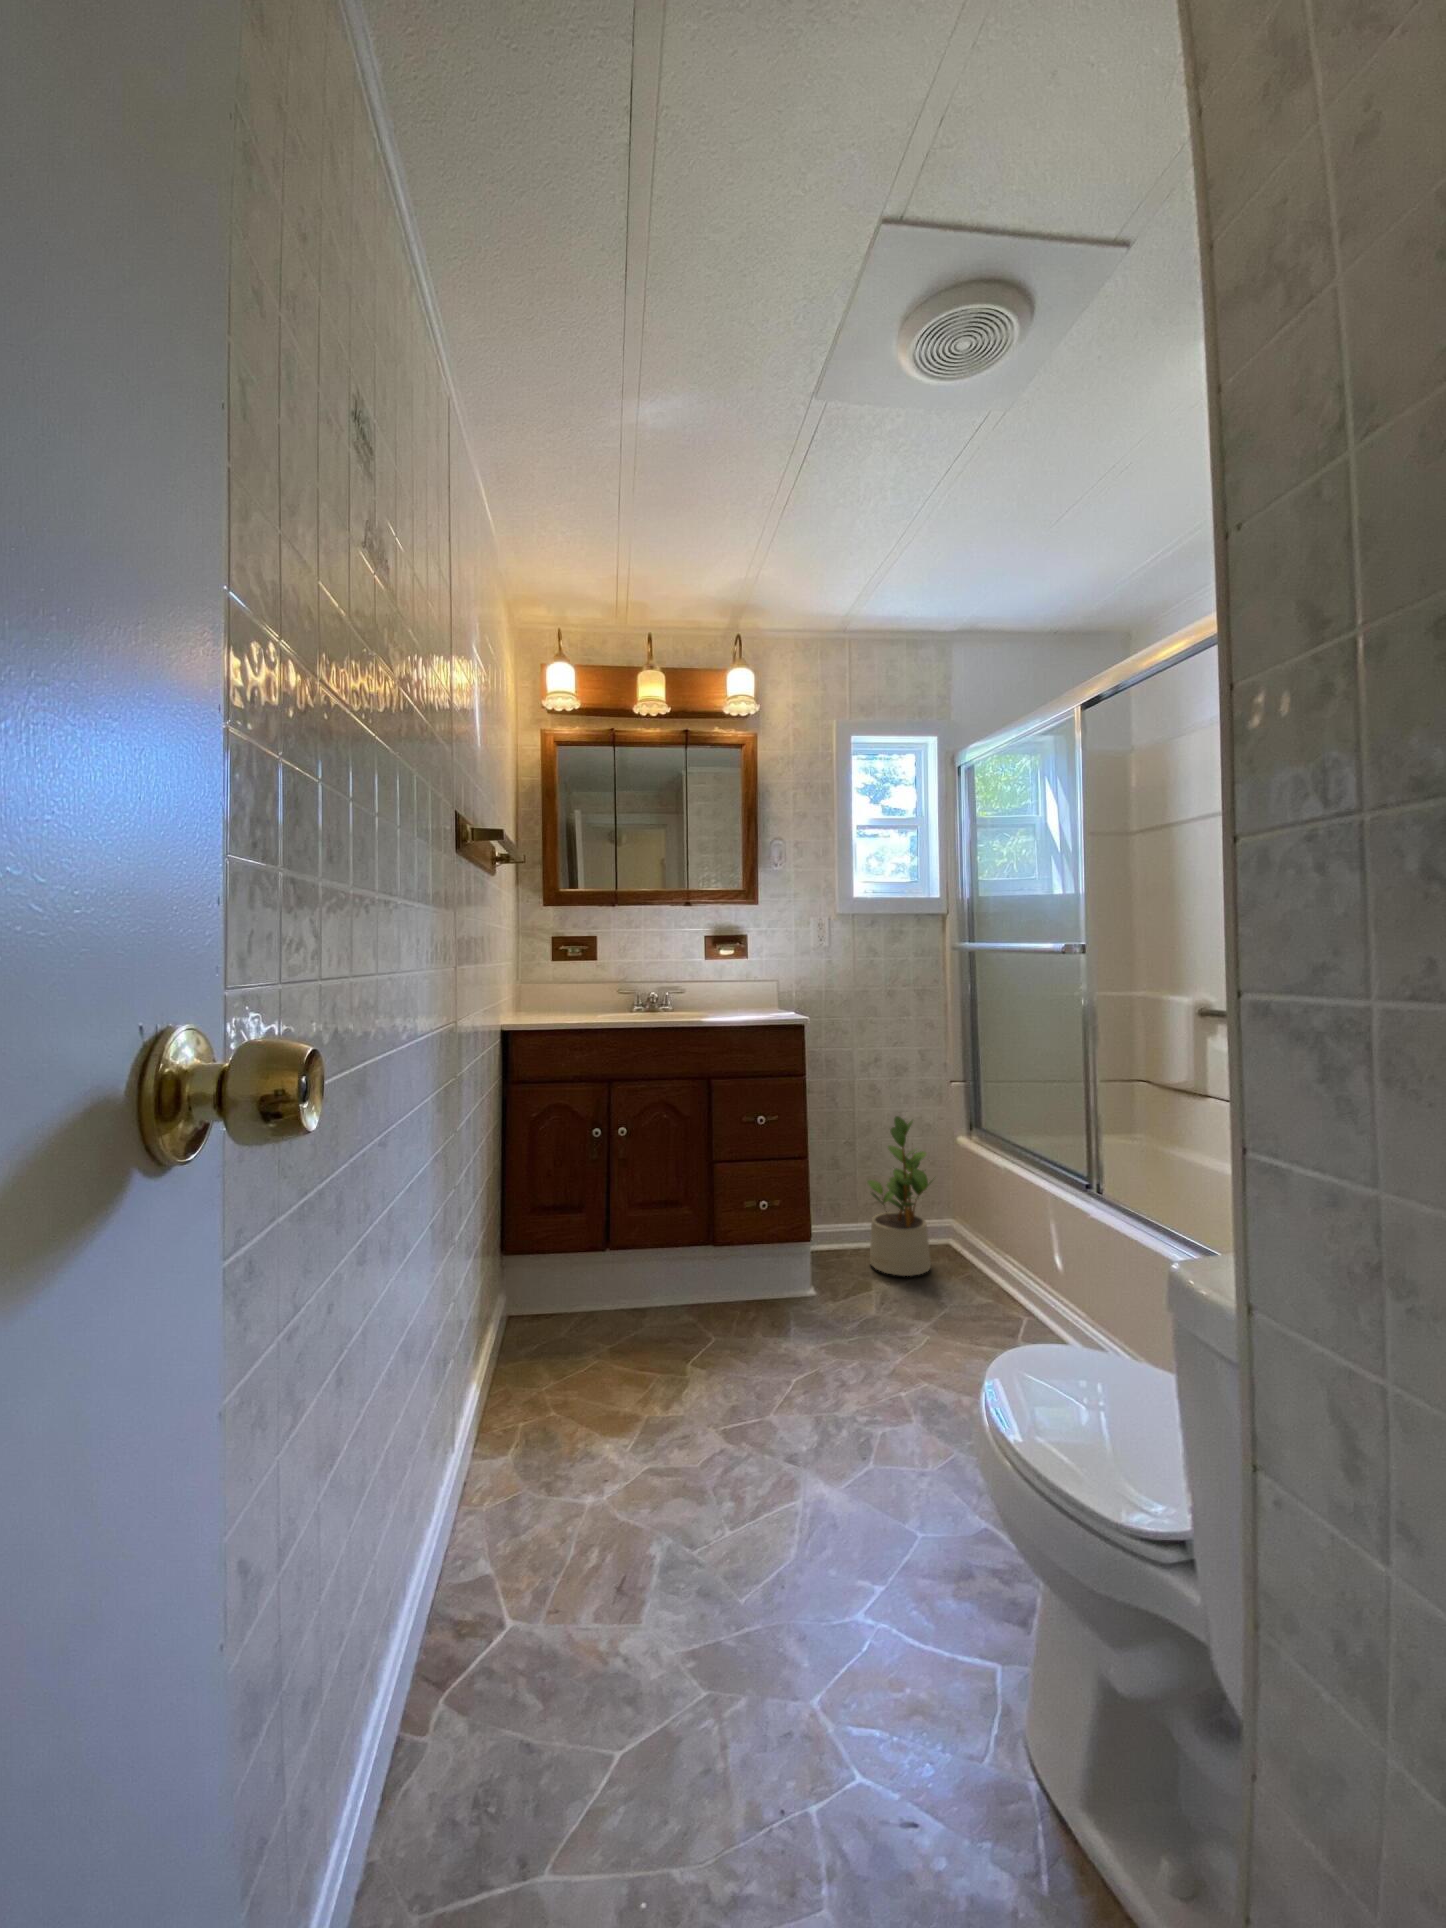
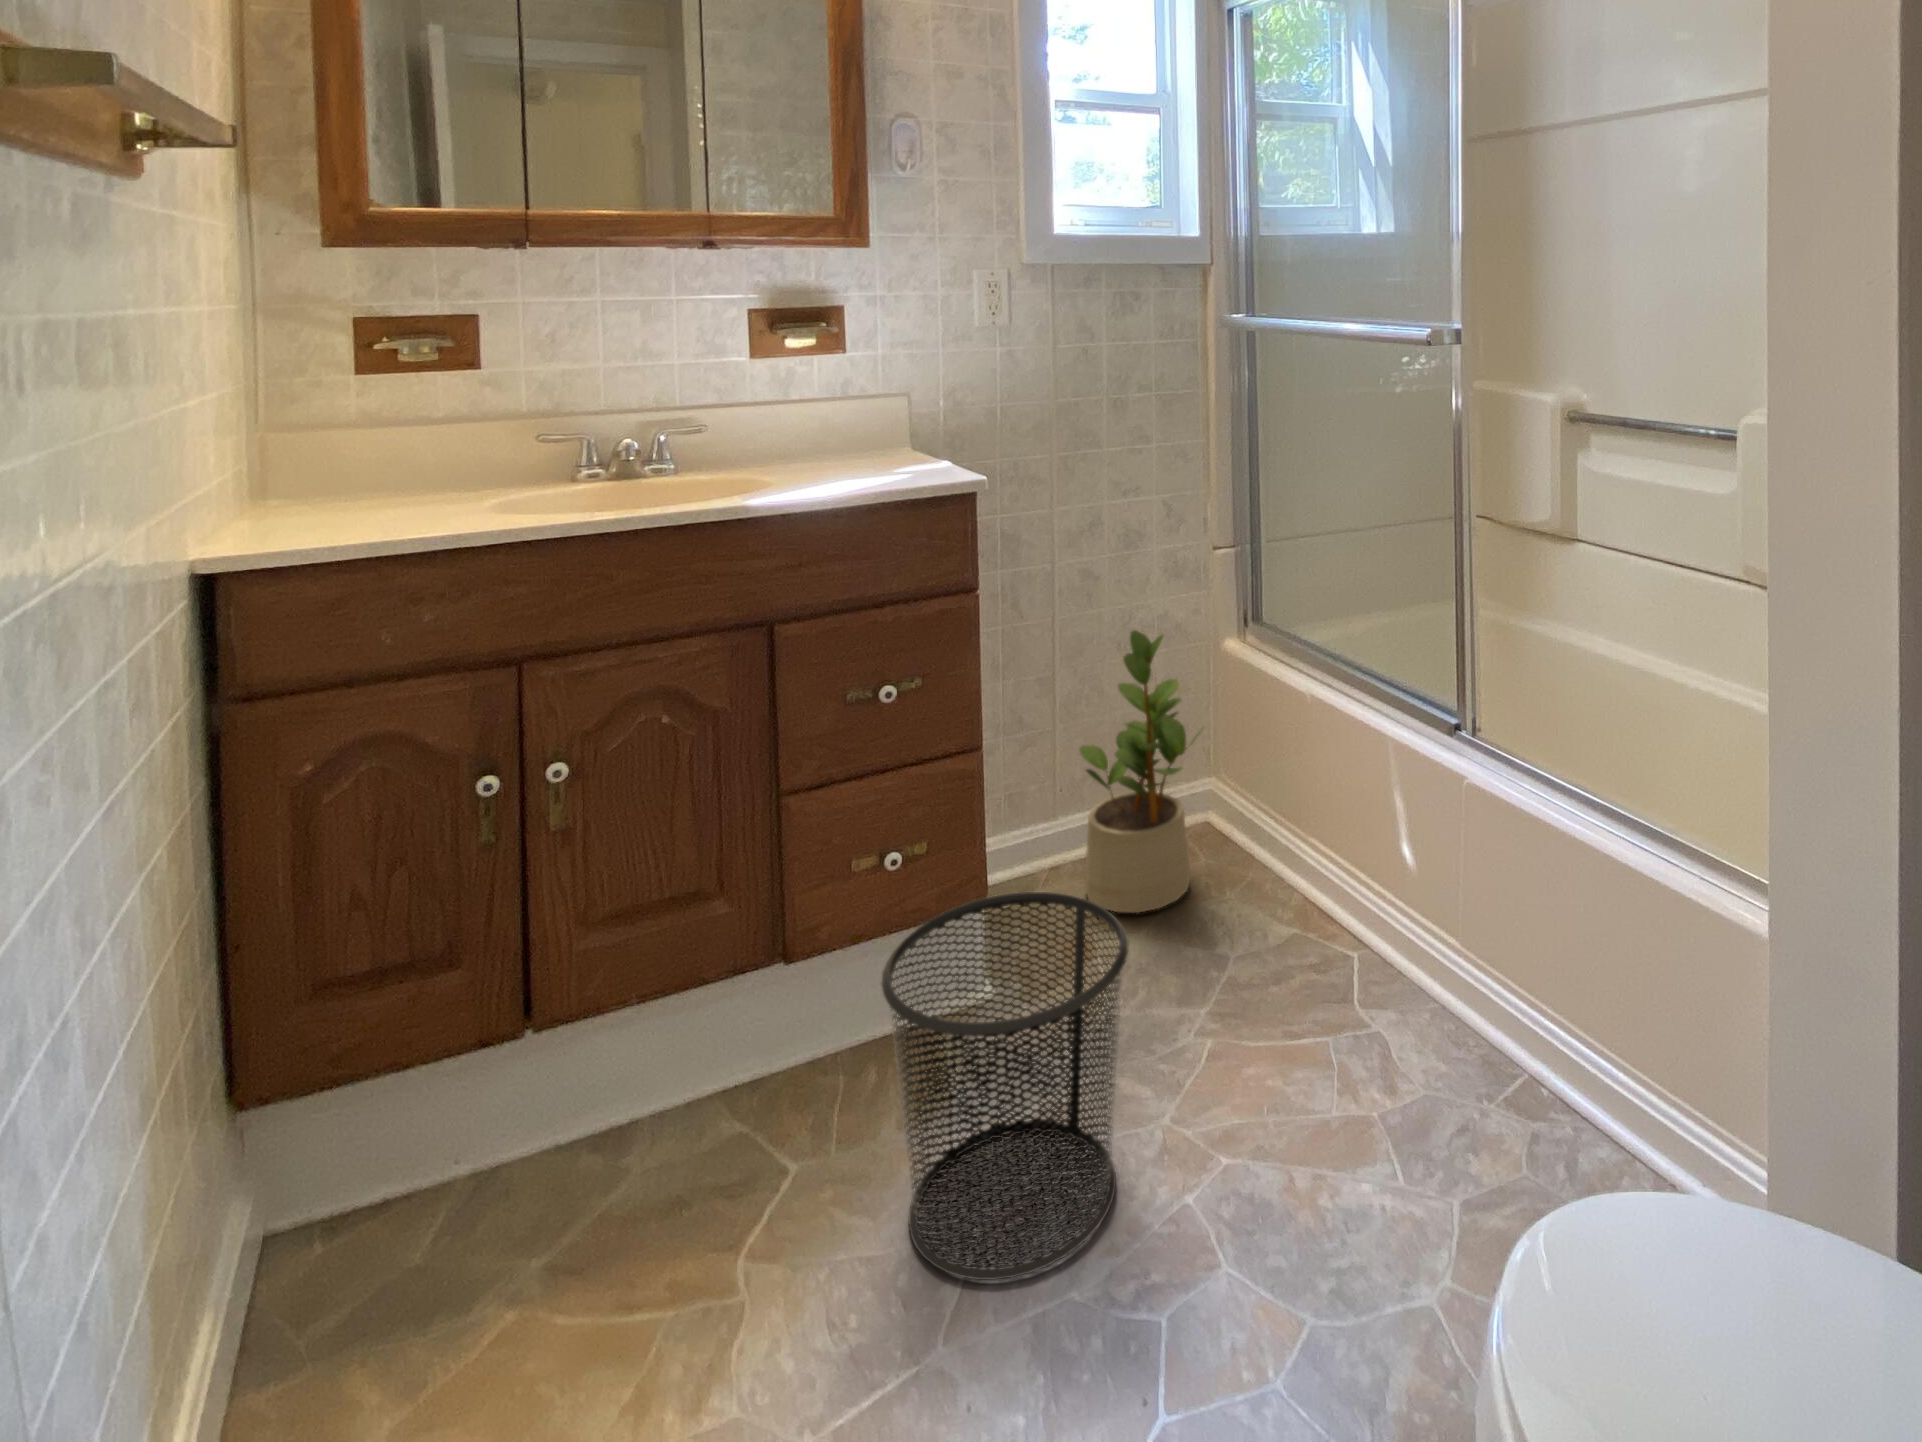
waste bin: none [750,1222,870,1399] -> present [882,892,1129,1280]

